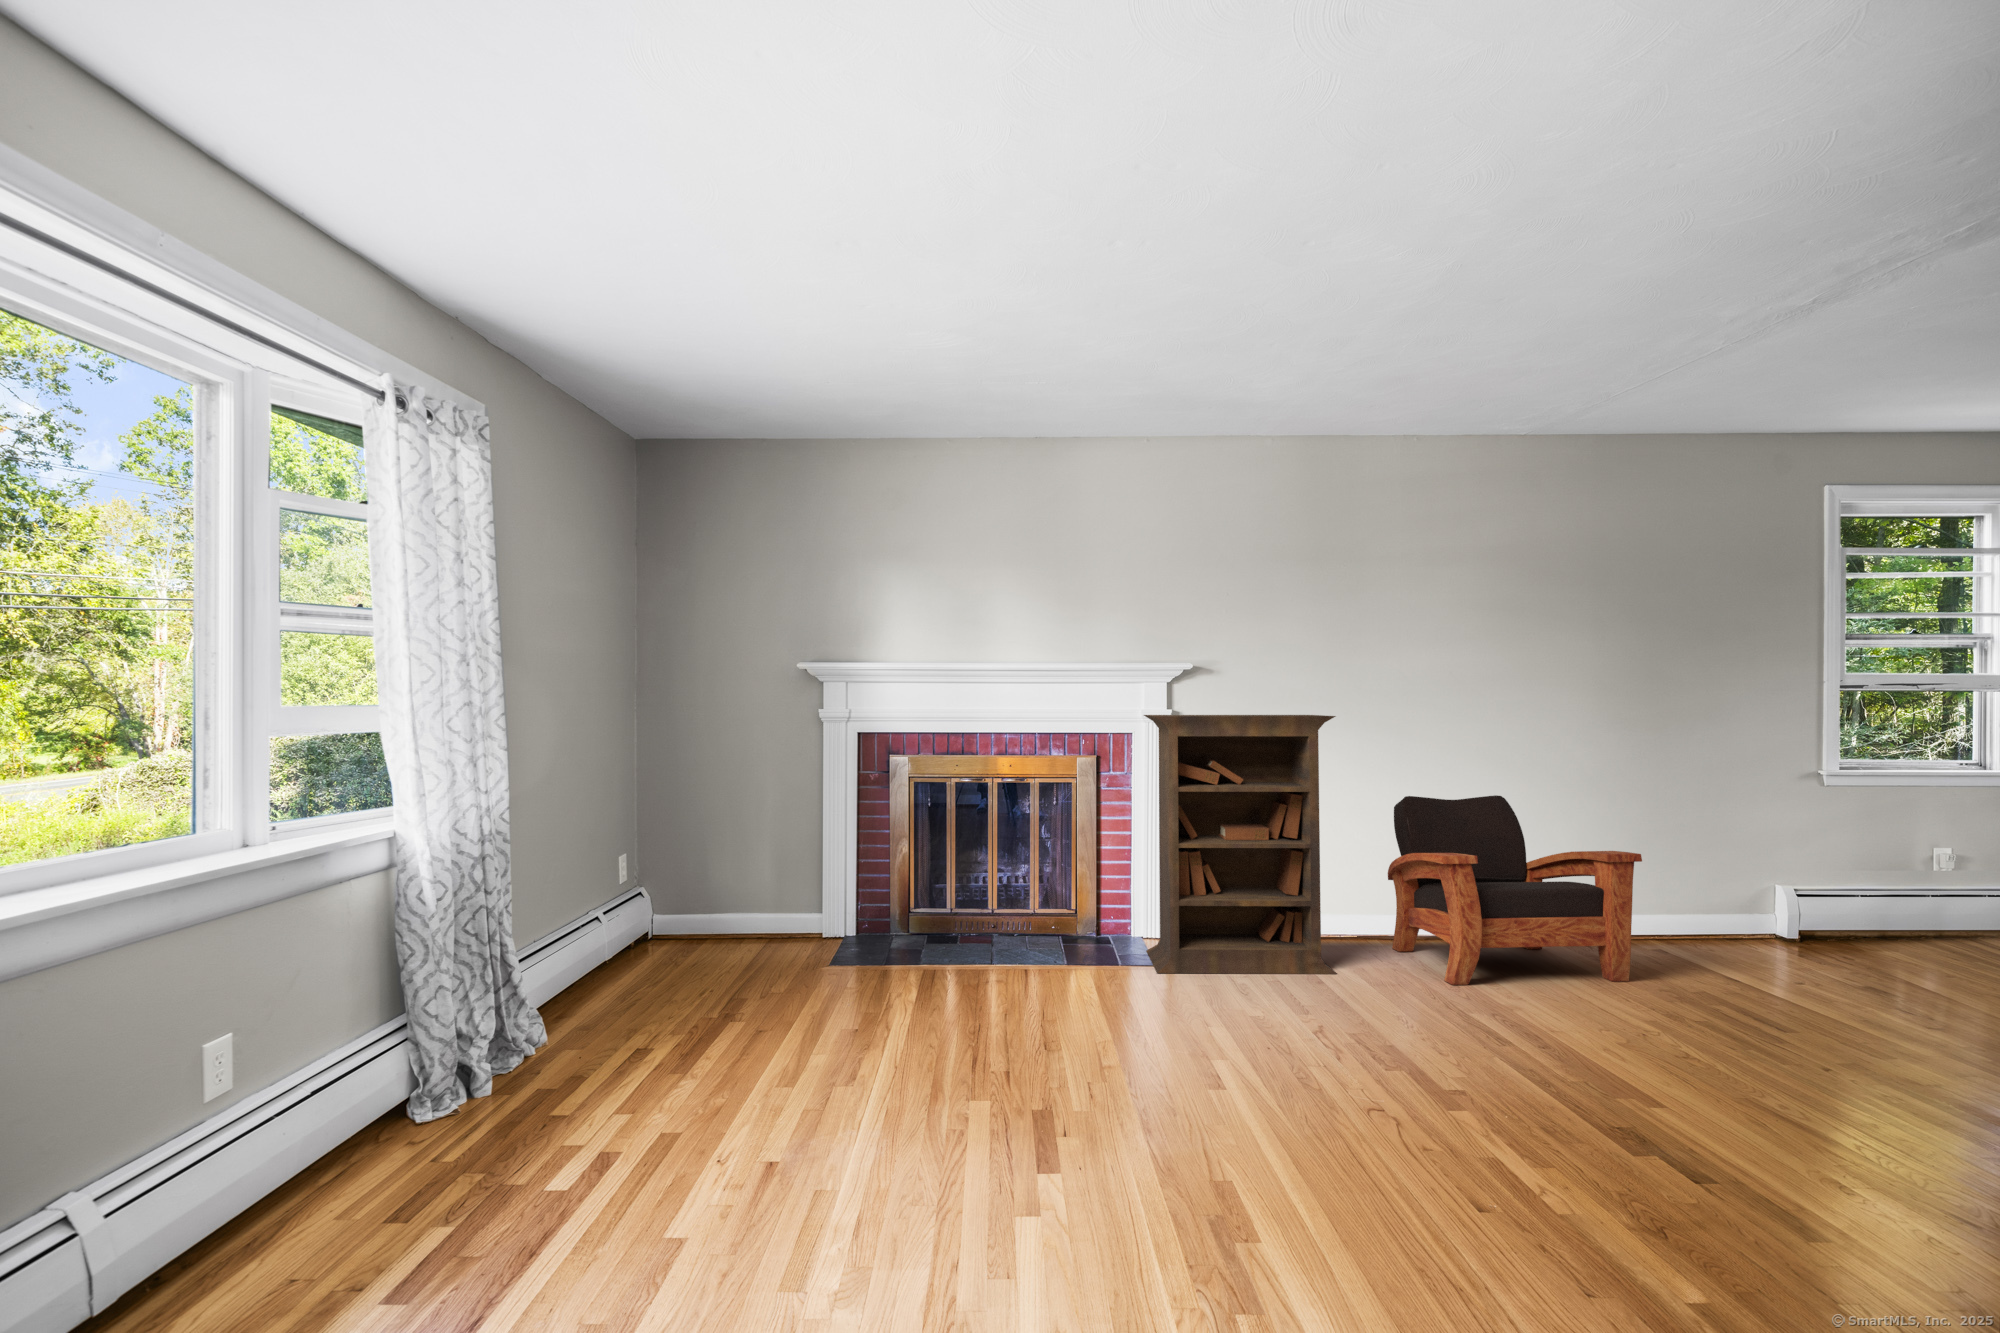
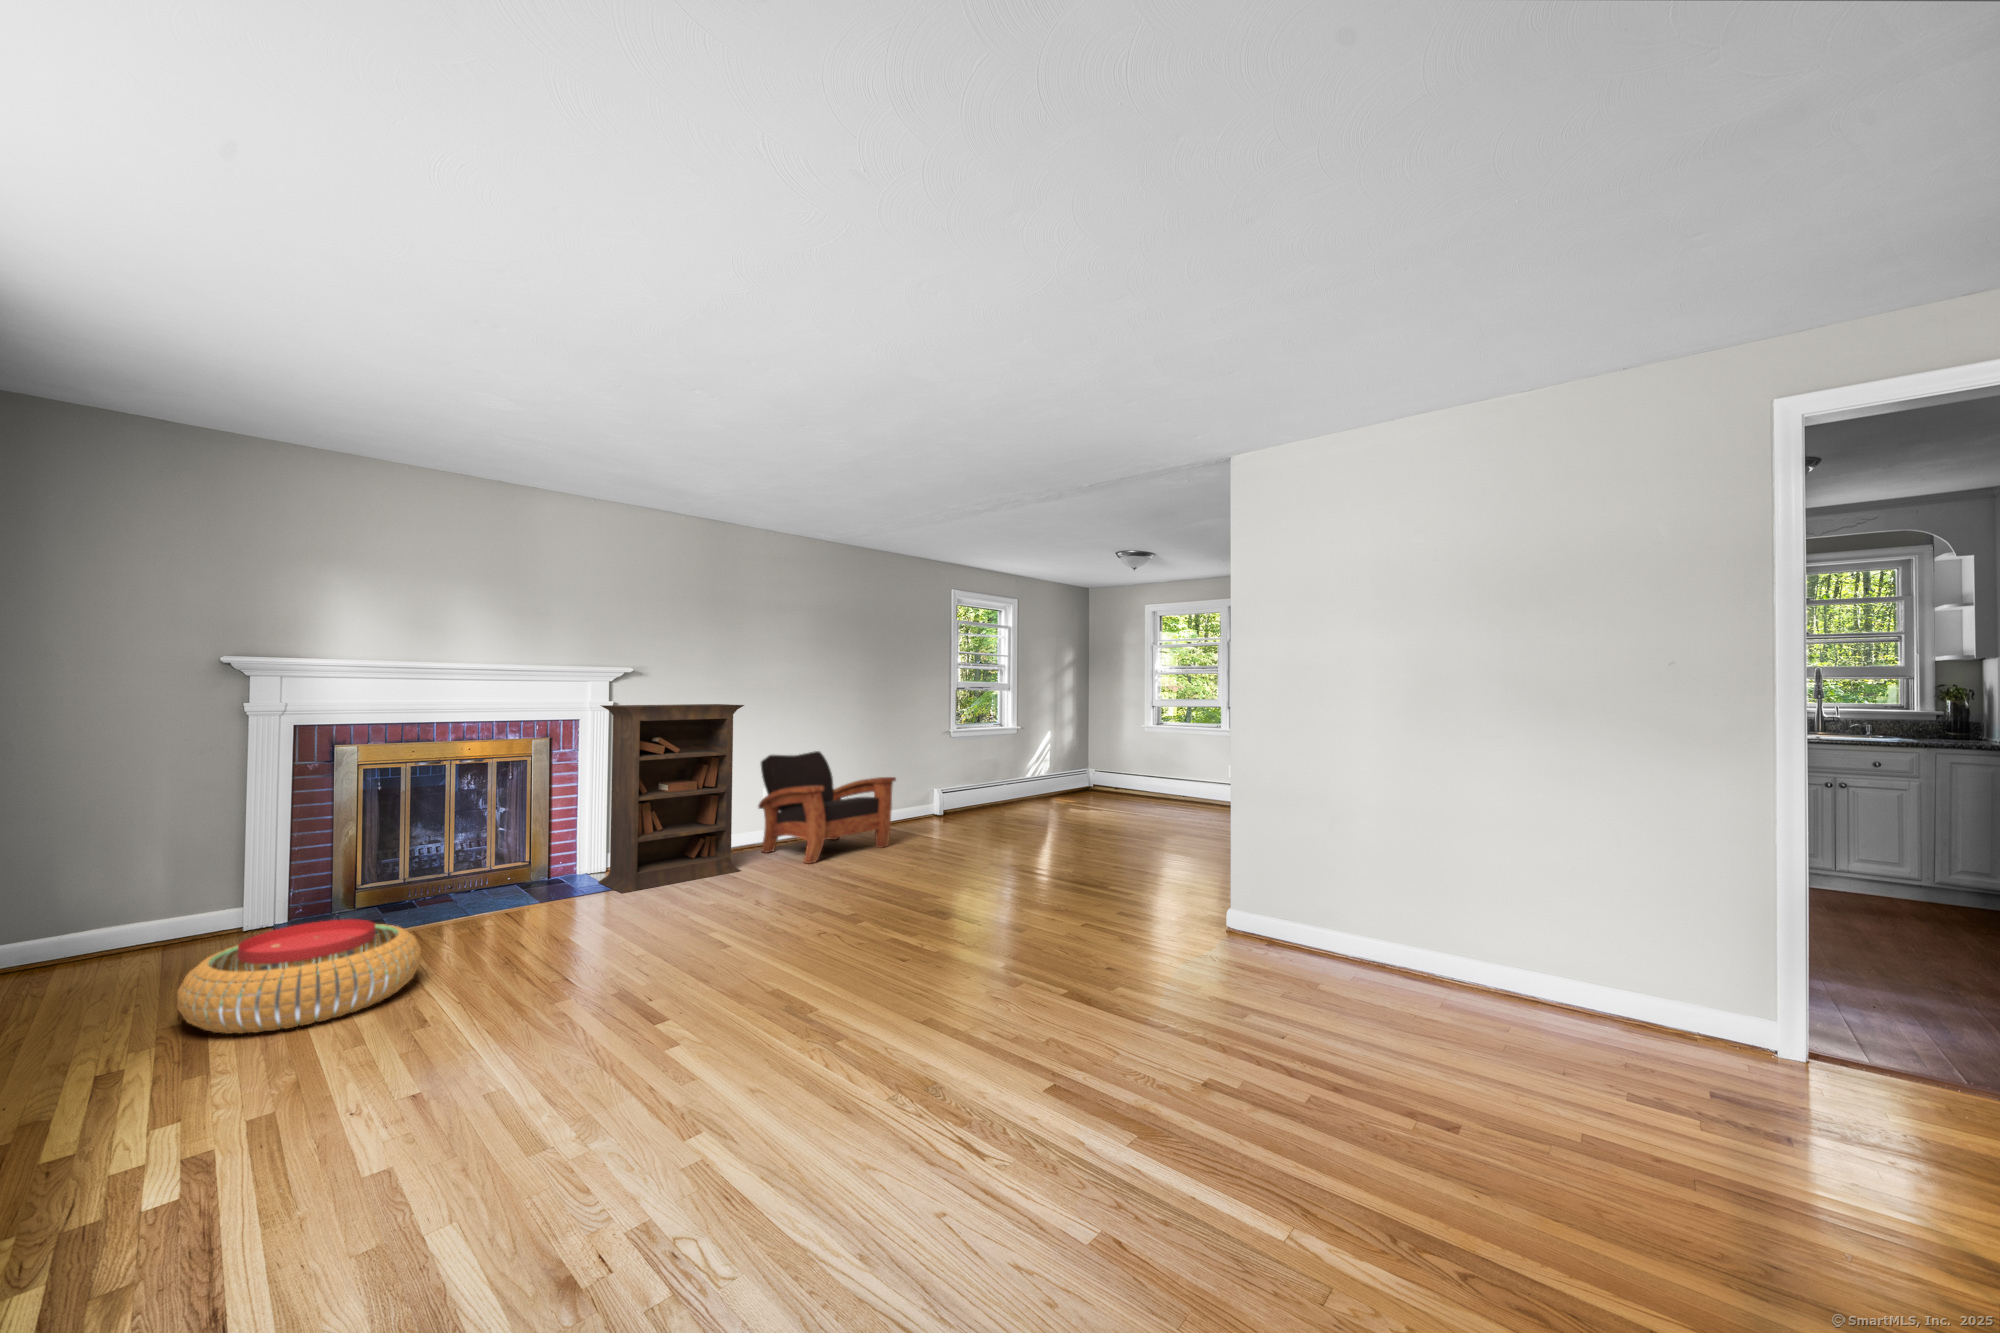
pouf: none [672,944,874,1059] -> present [177,919,421,1034]

